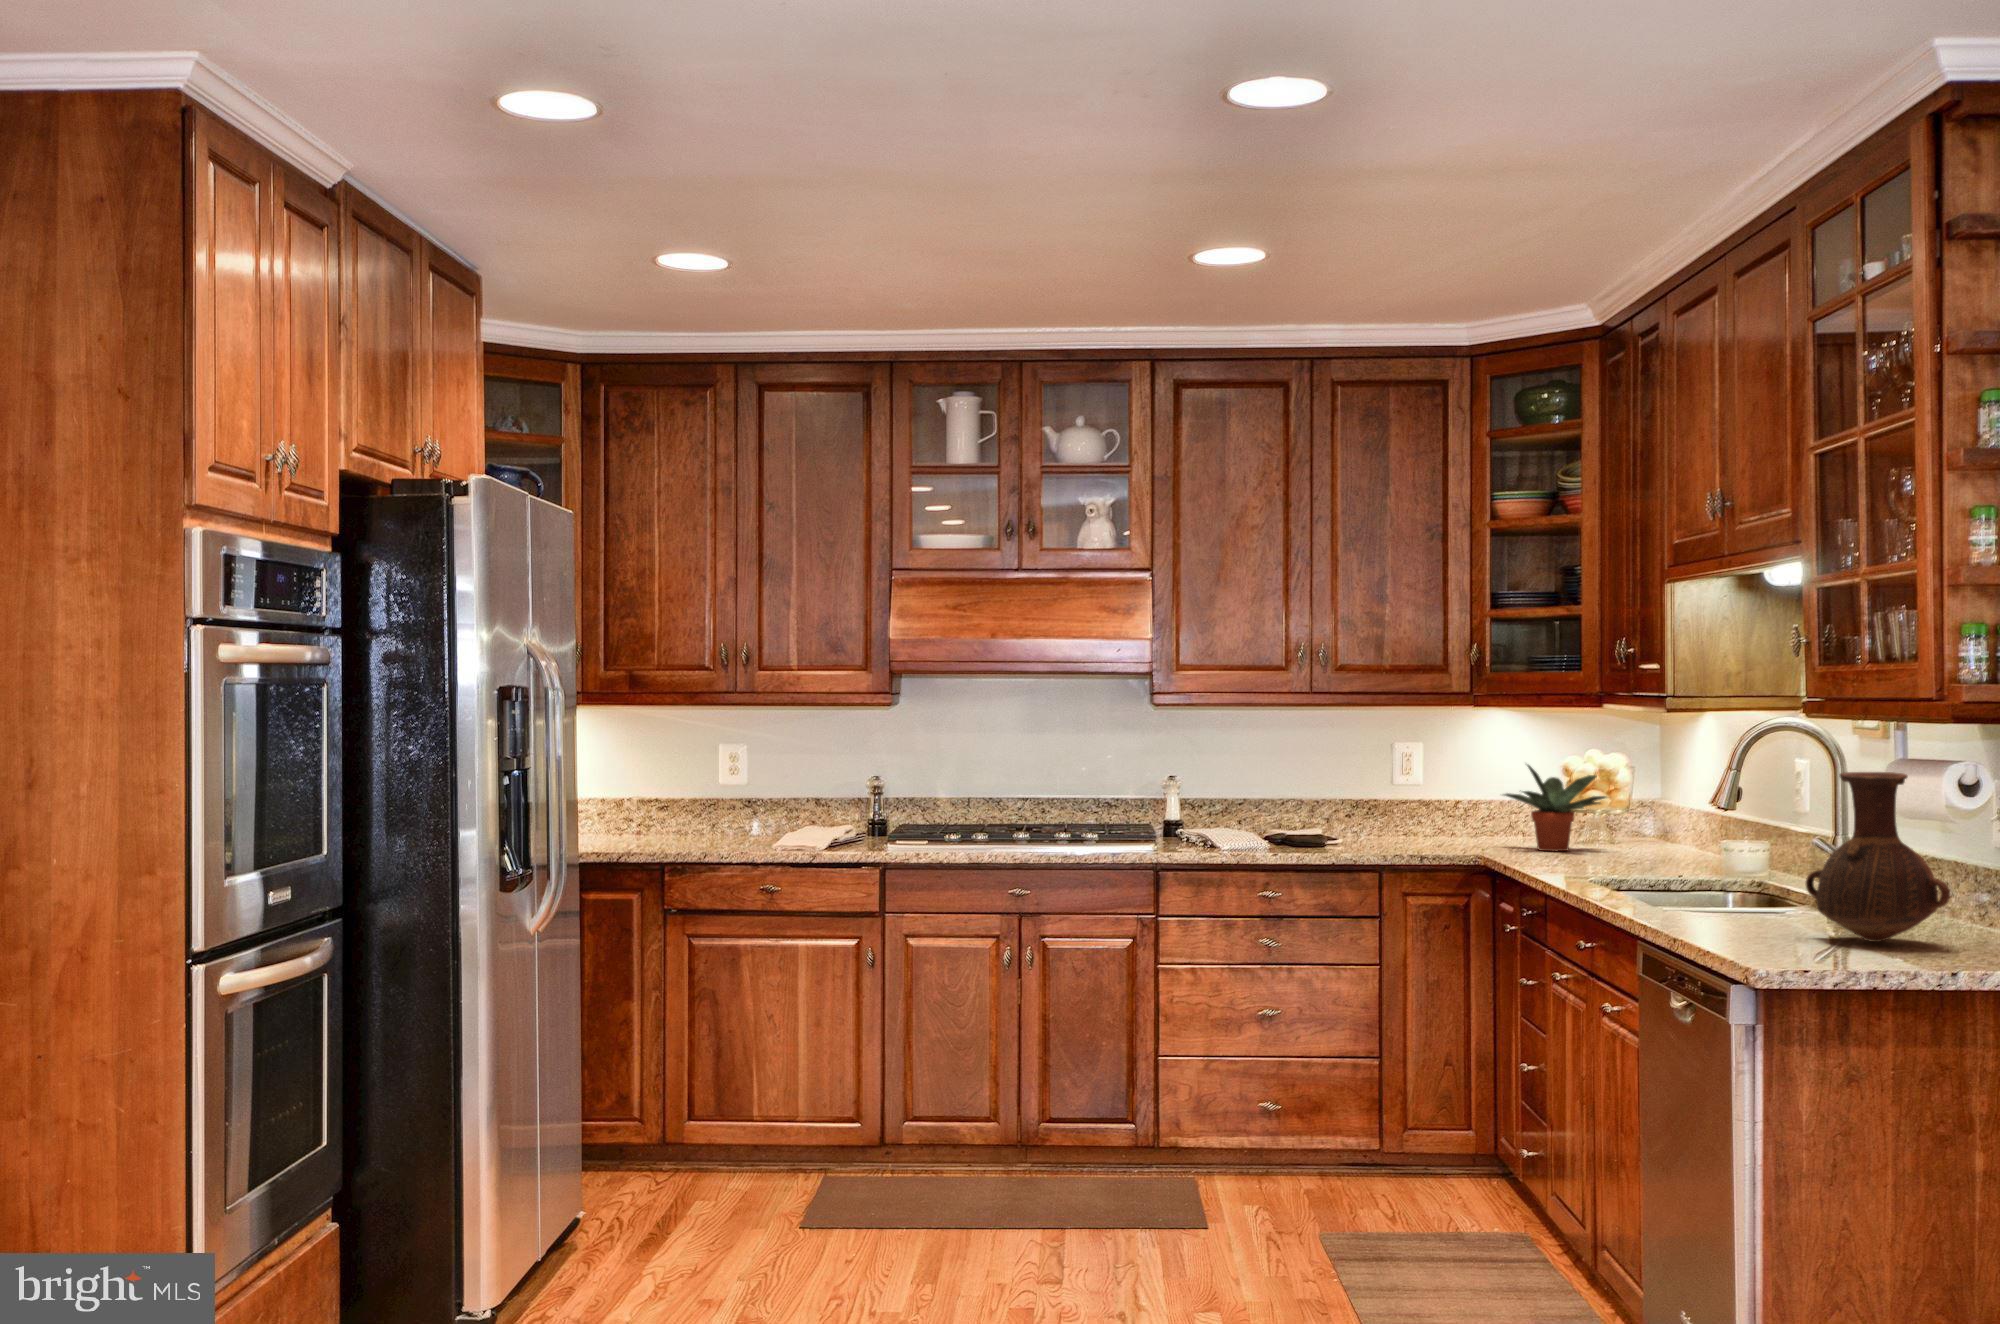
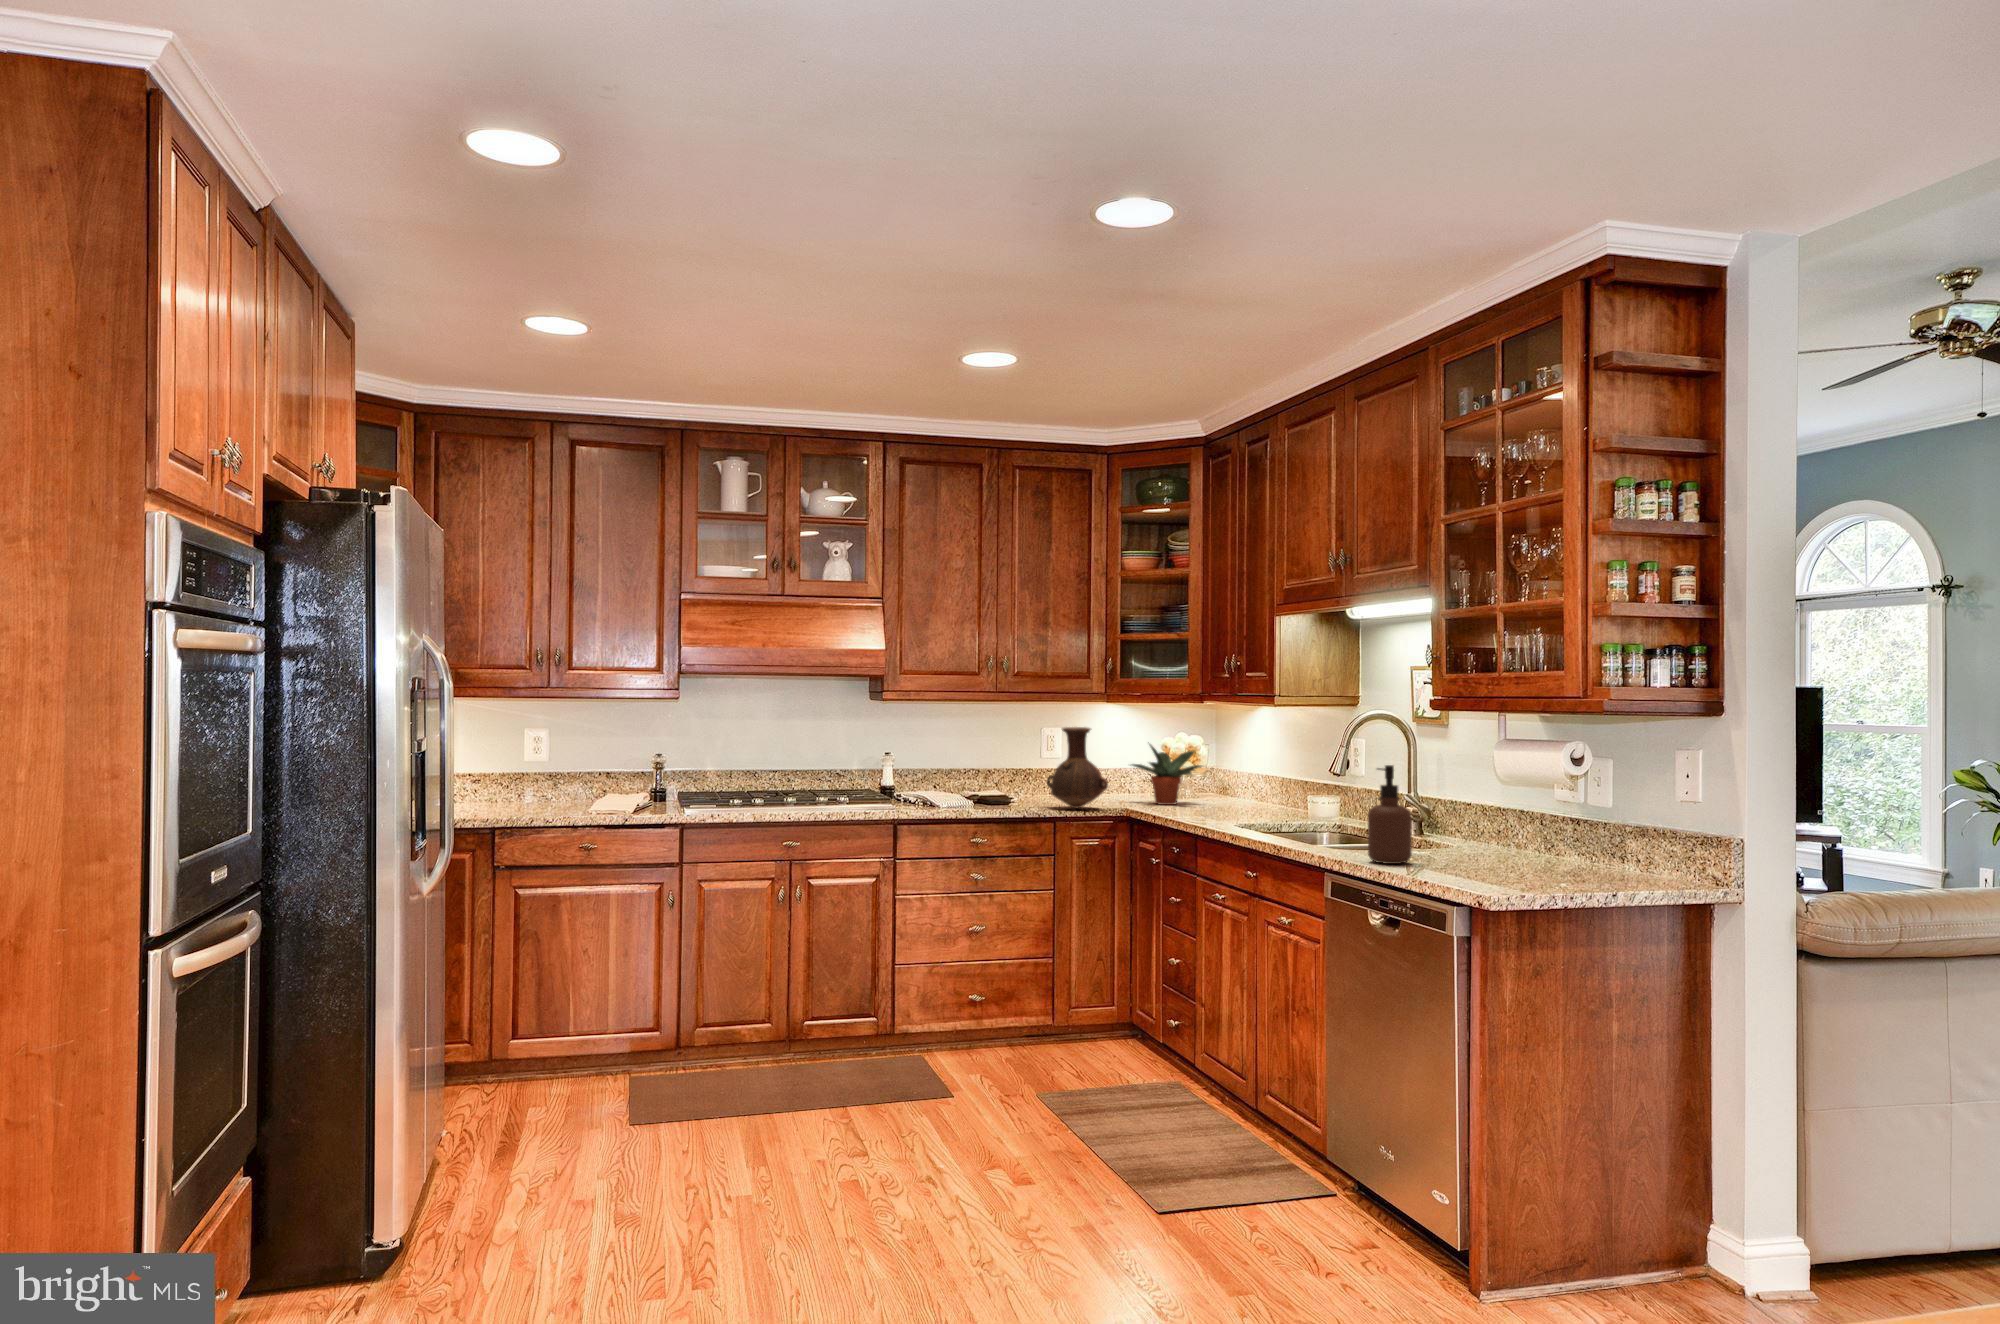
vase: present [1805,772,1950,942] -> present [1047,727,1108,808]
soap dispenser: none [1693,795,1756,931] -> present [1368,765,1412,864]

